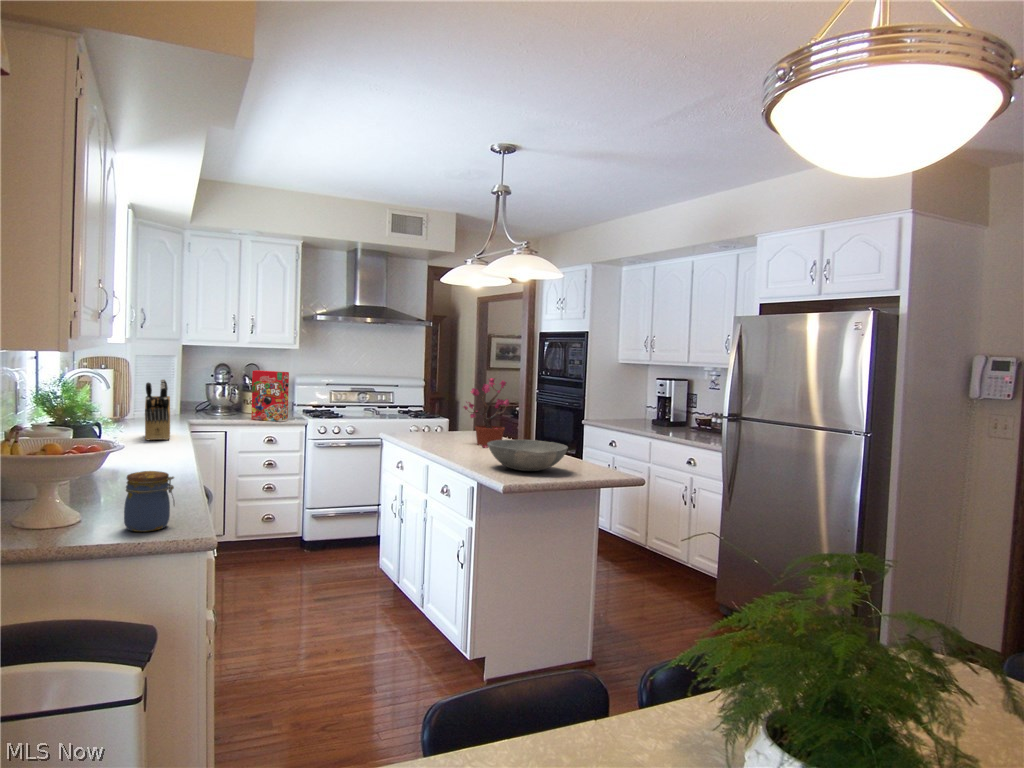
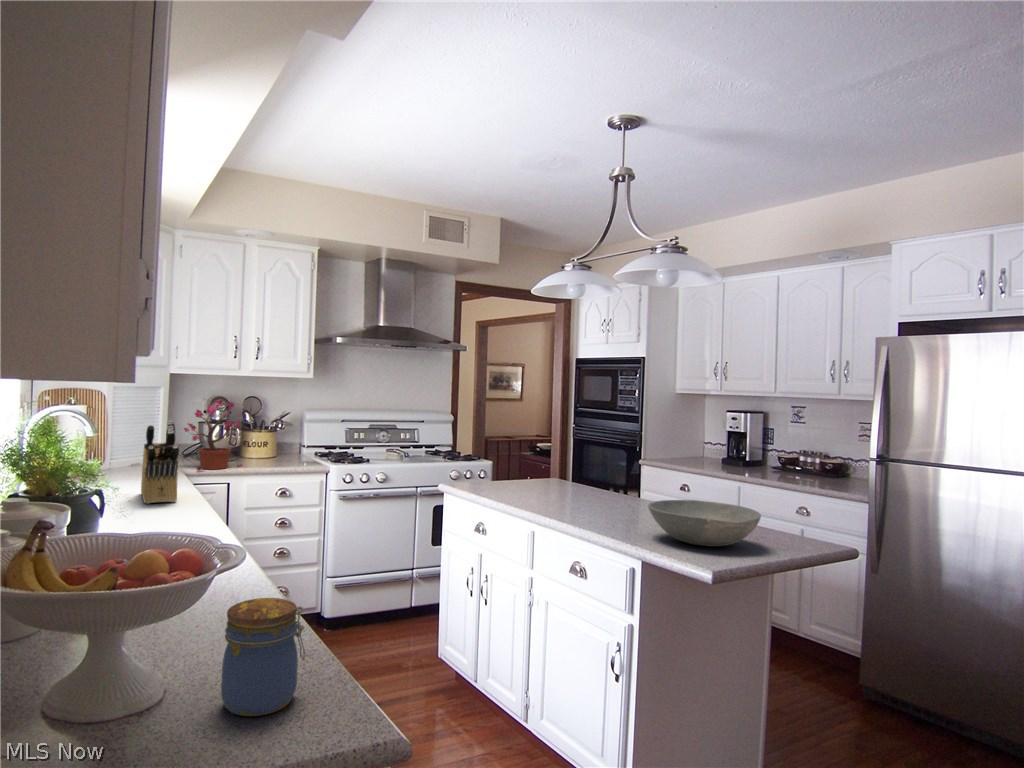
cereal box: present [251,370,289,422] -> none [260,405,309,469]
potted plant: present [464,378,509,448] -> present [184,399,243,471]

